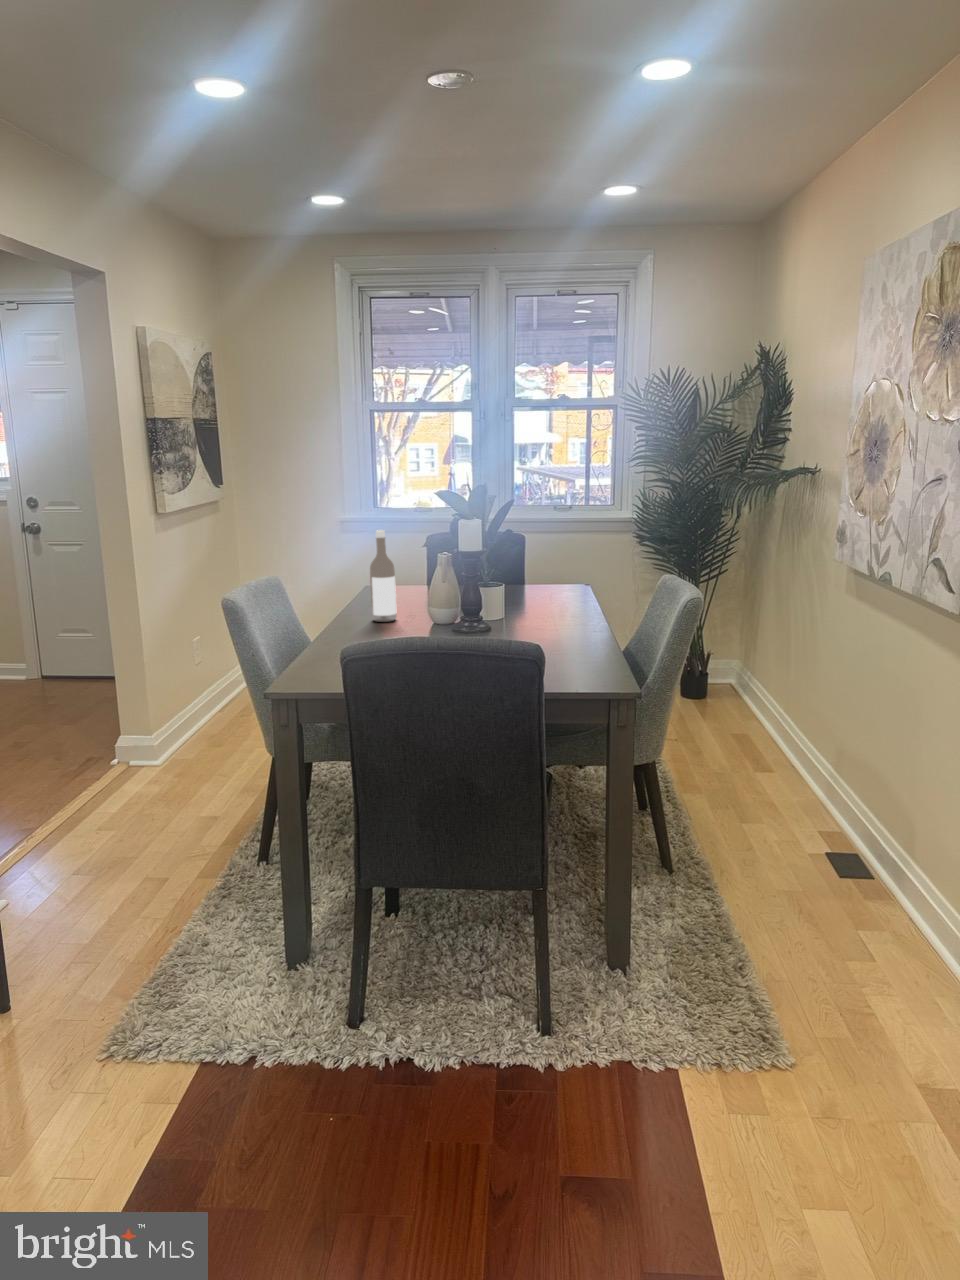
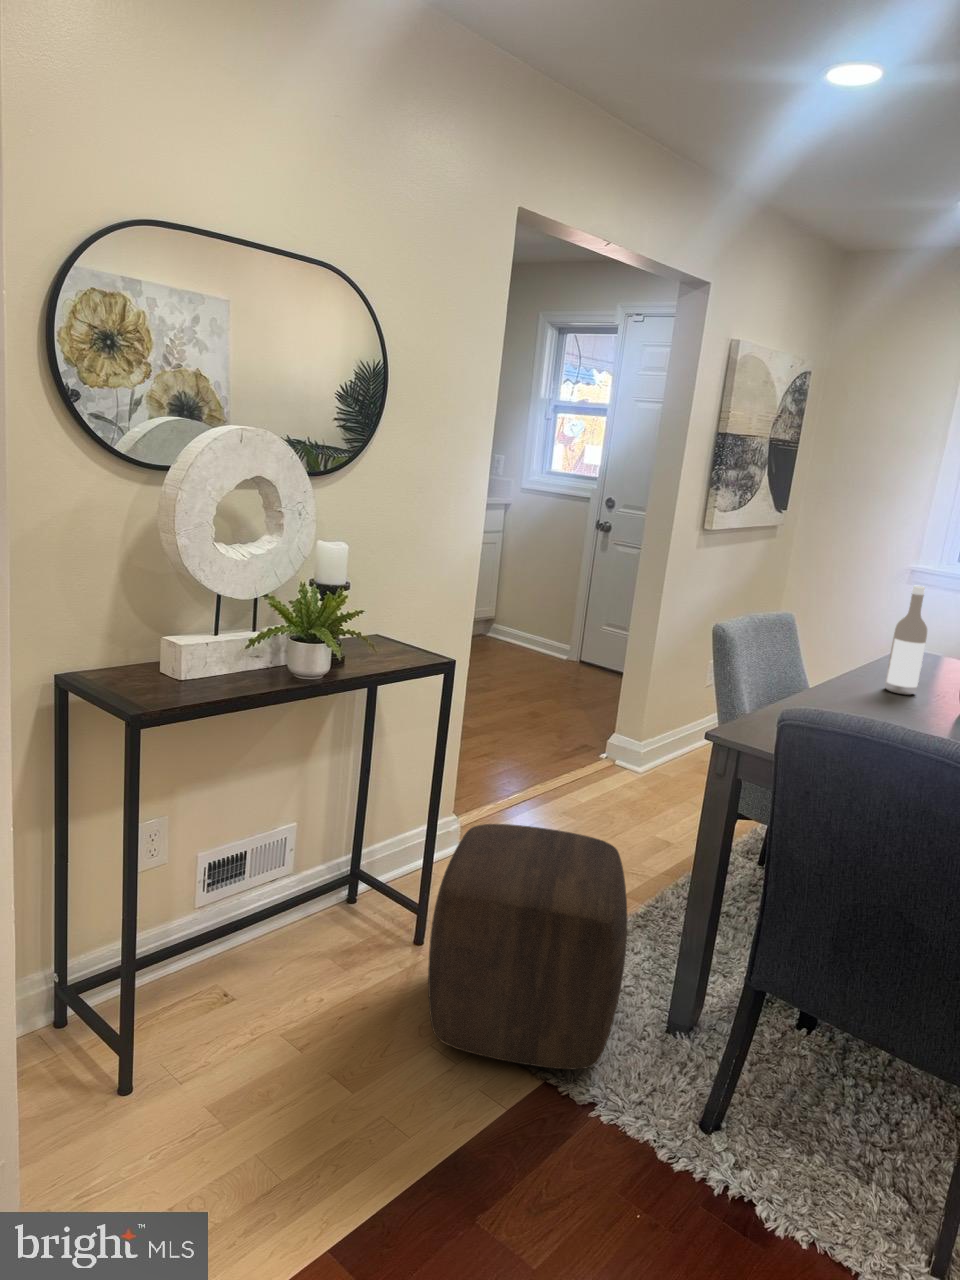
ottoman: none [28,824,248,1088] -> present [428,824,627,1069]

